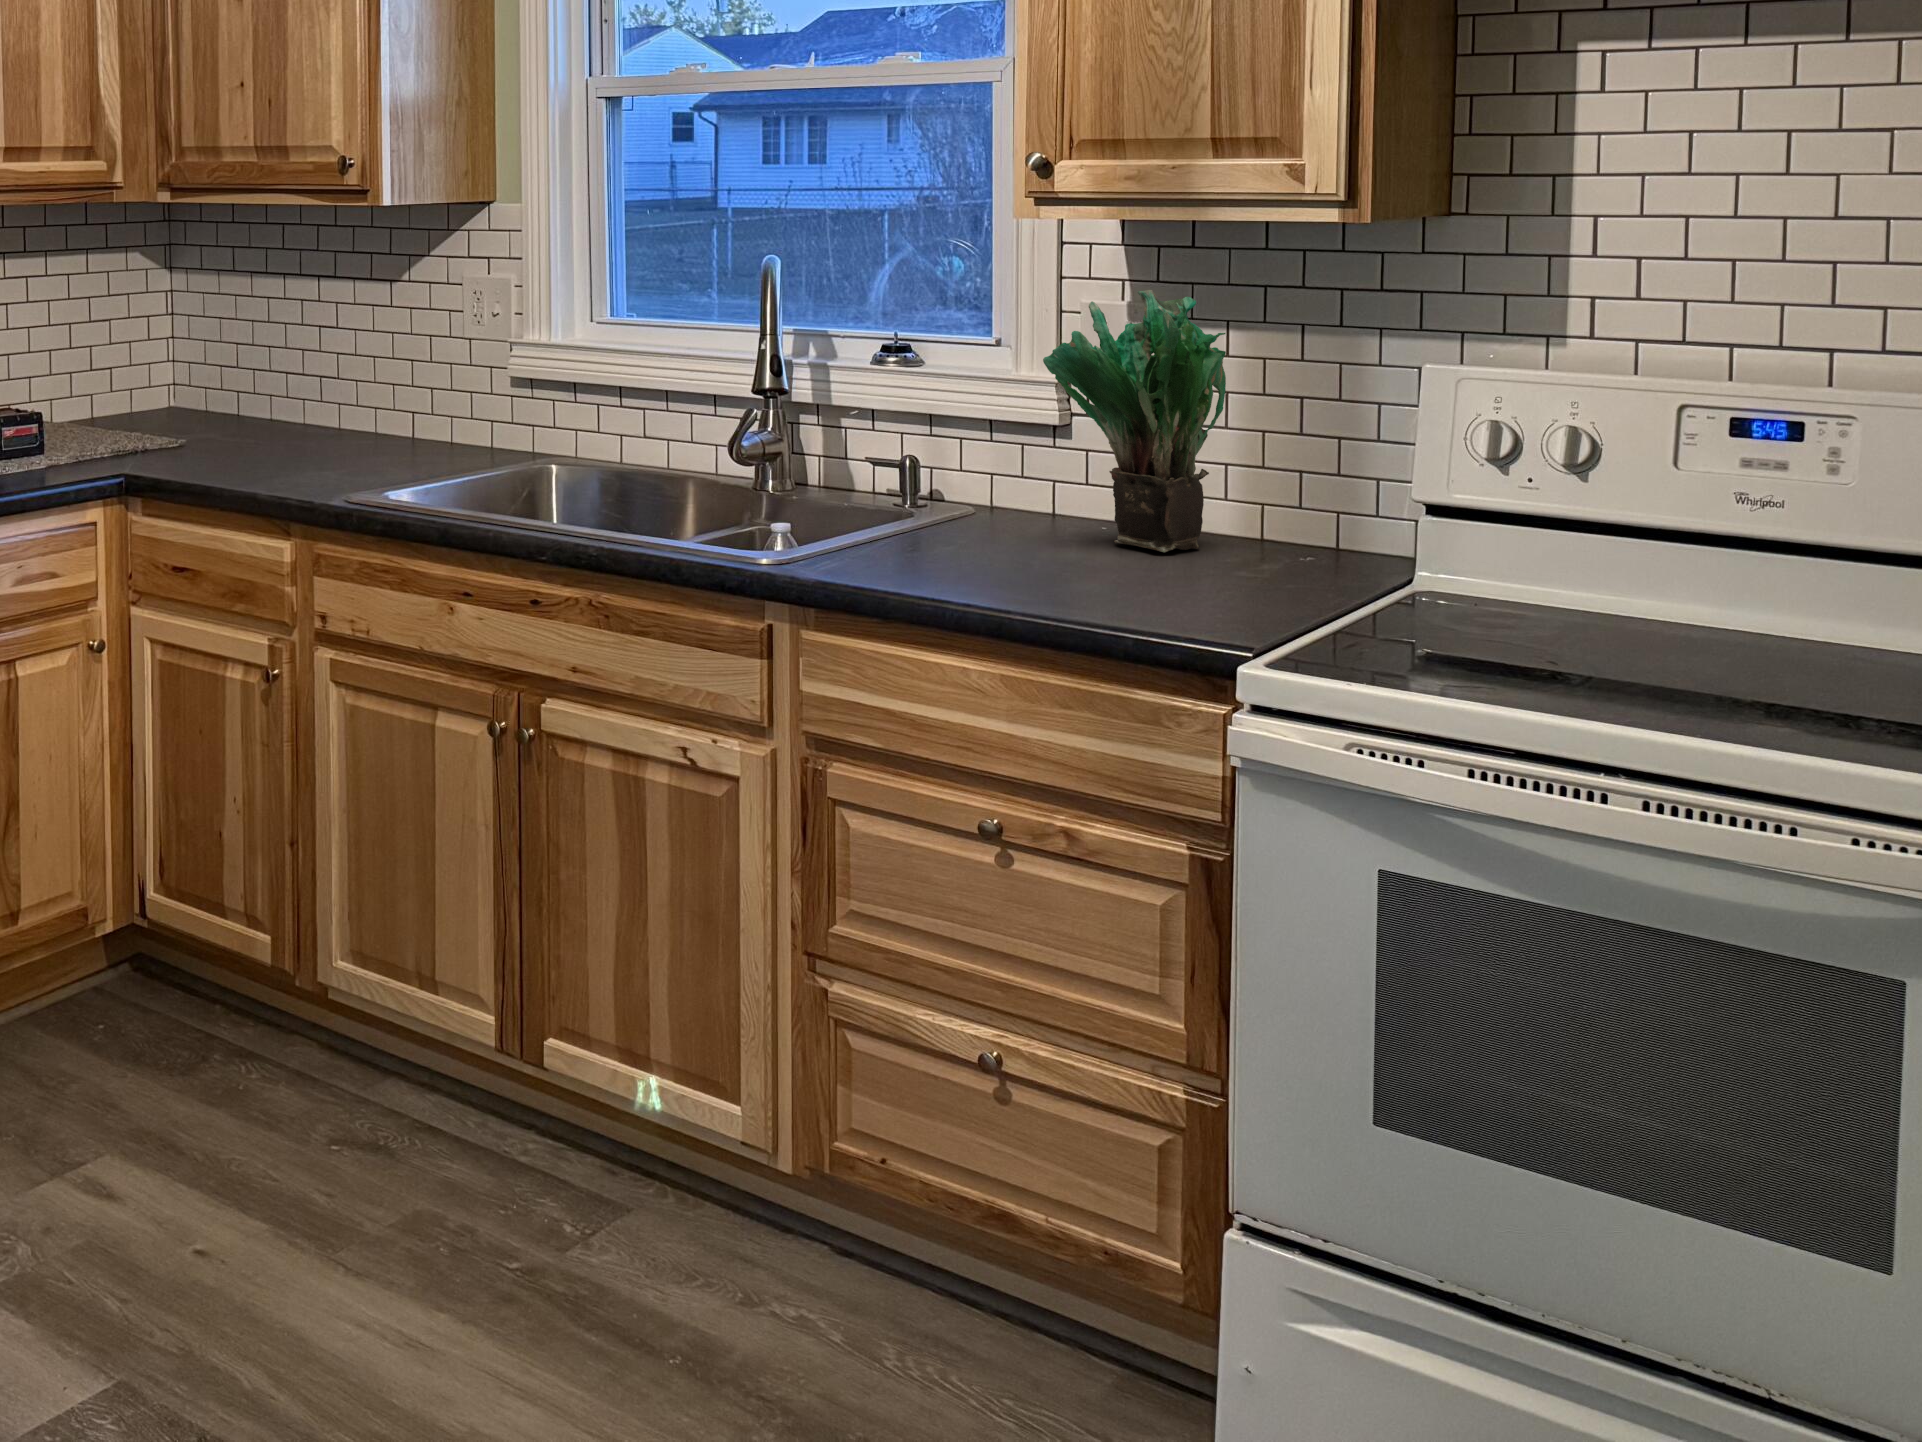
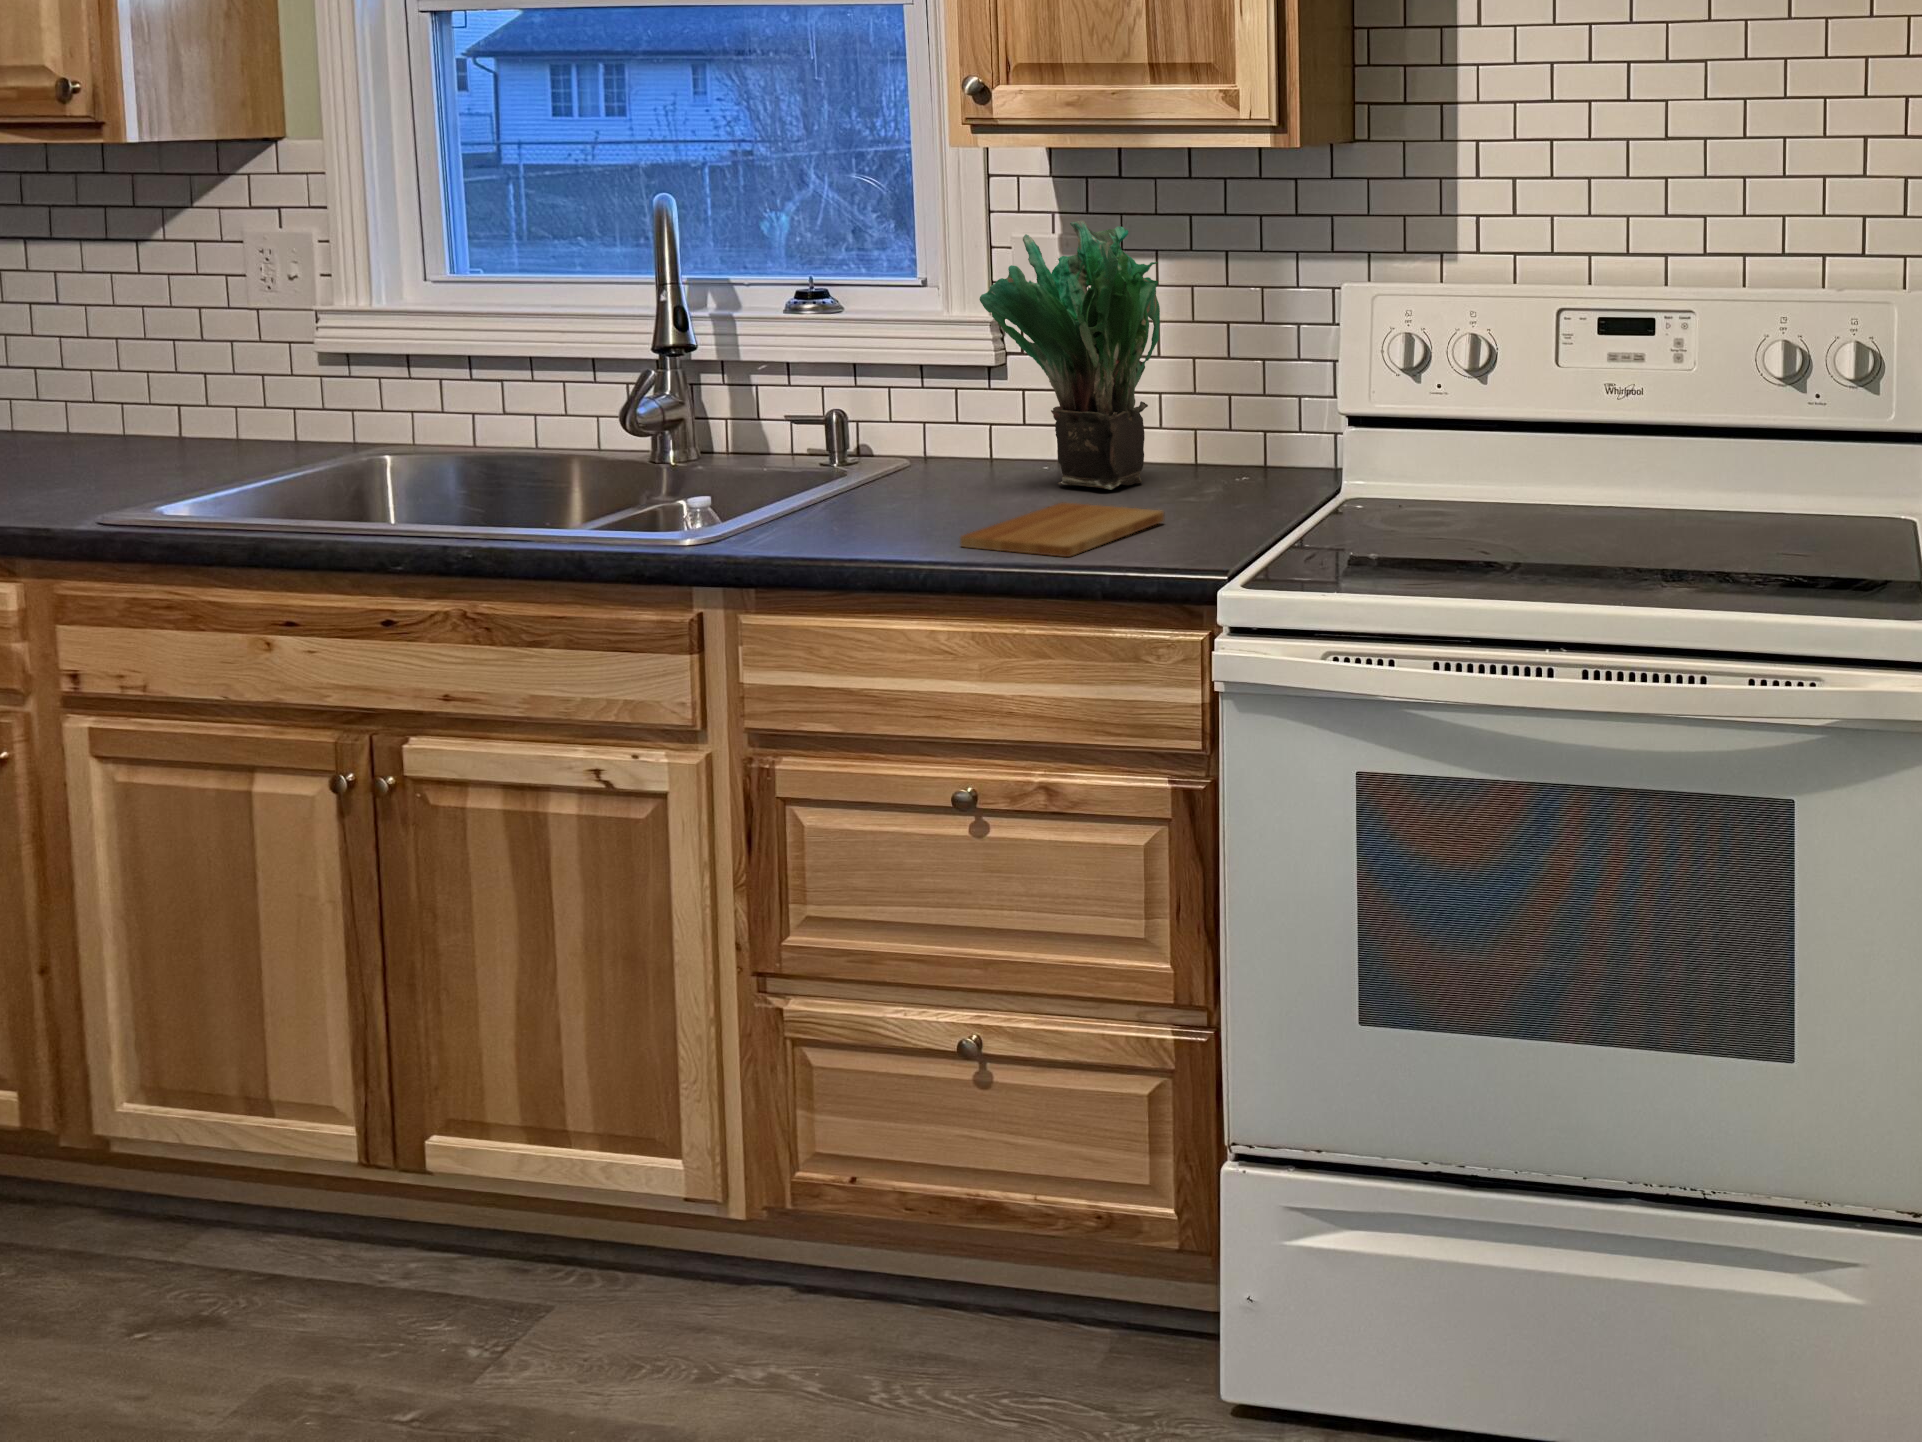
cutting board: none [1002,560,1208,614] -> present [960,502,1164,557]

